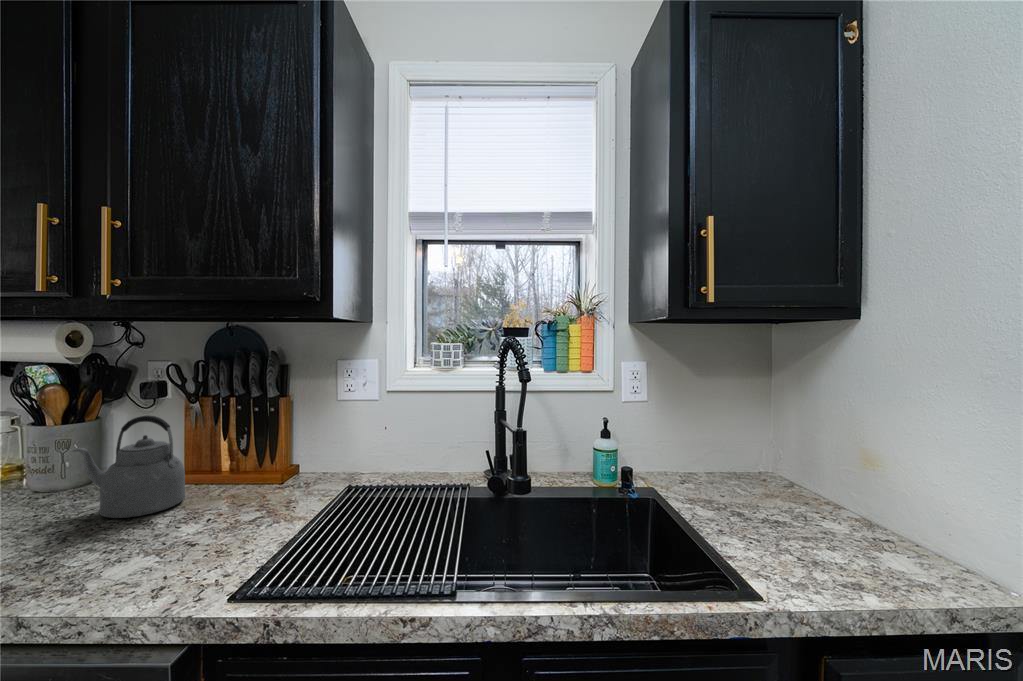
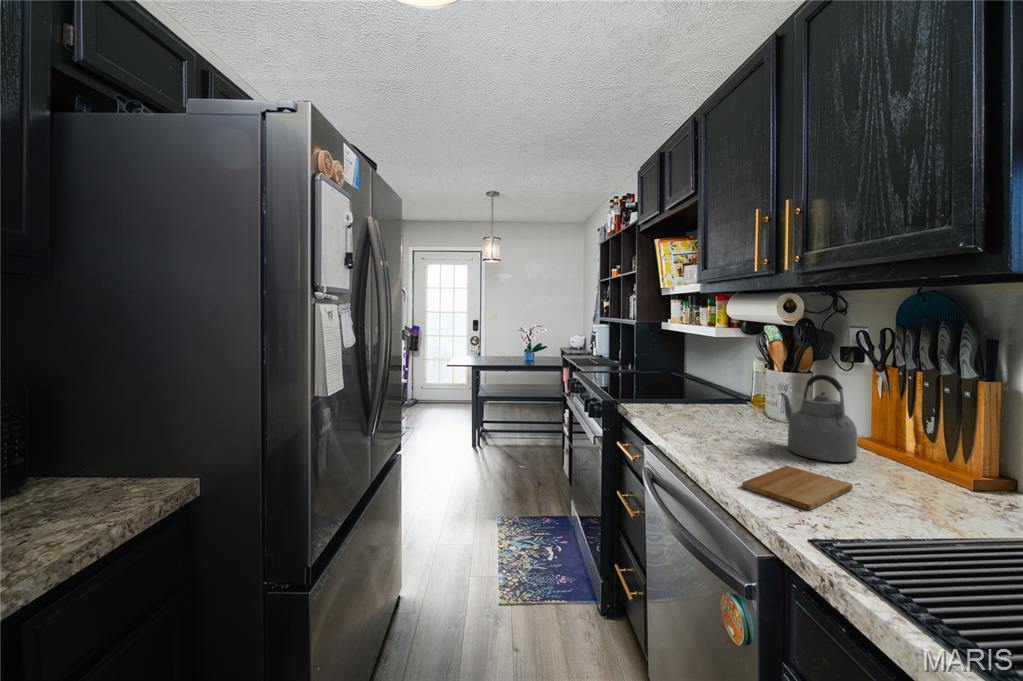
cutting board: none [92,522,211,593] -> present [742,466,853,510]

